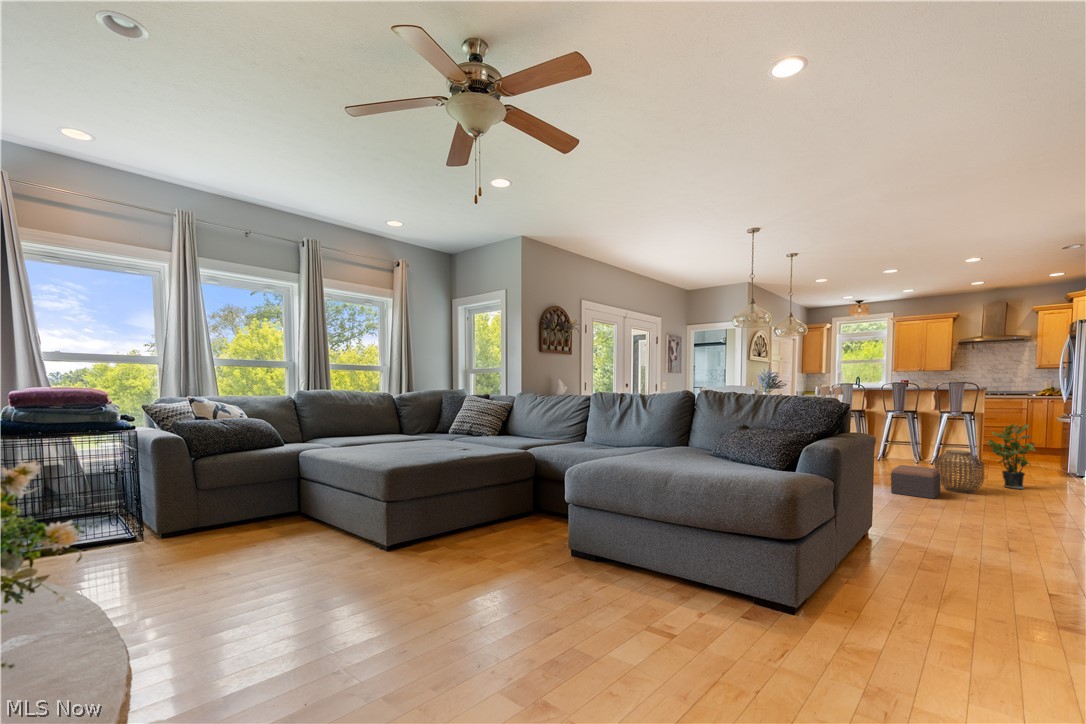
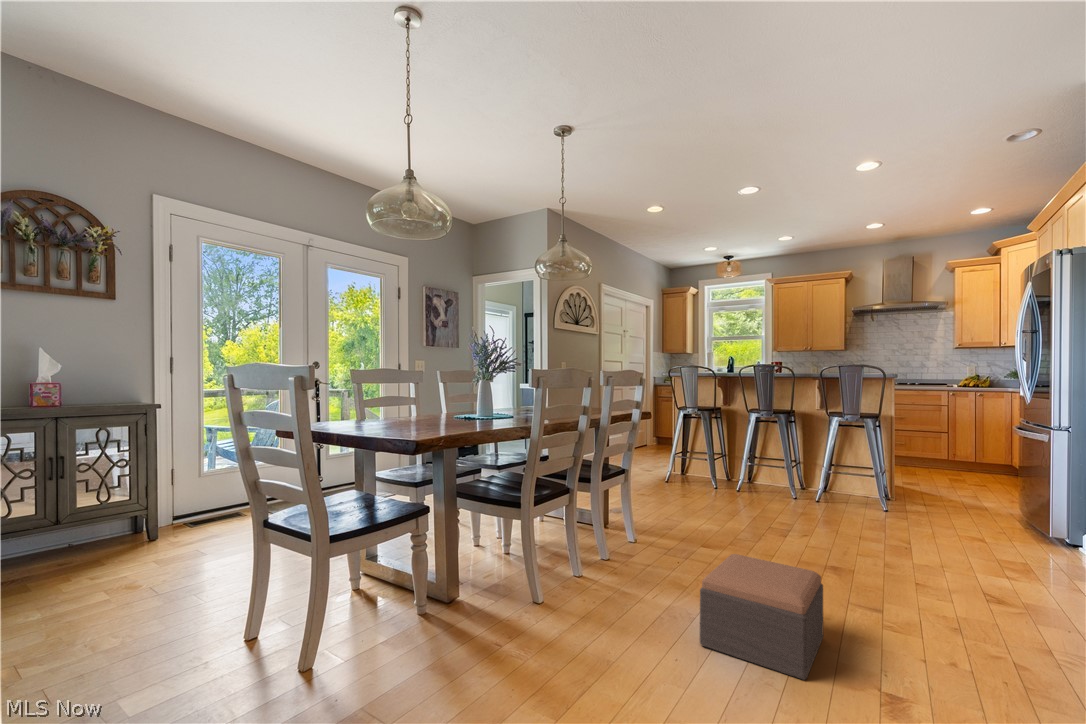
potted plant: present [987,424,1035,489] -> none [919,438,1026,594]
woven basket: present [935,450,984,493] -> none [813,510,926,627]

